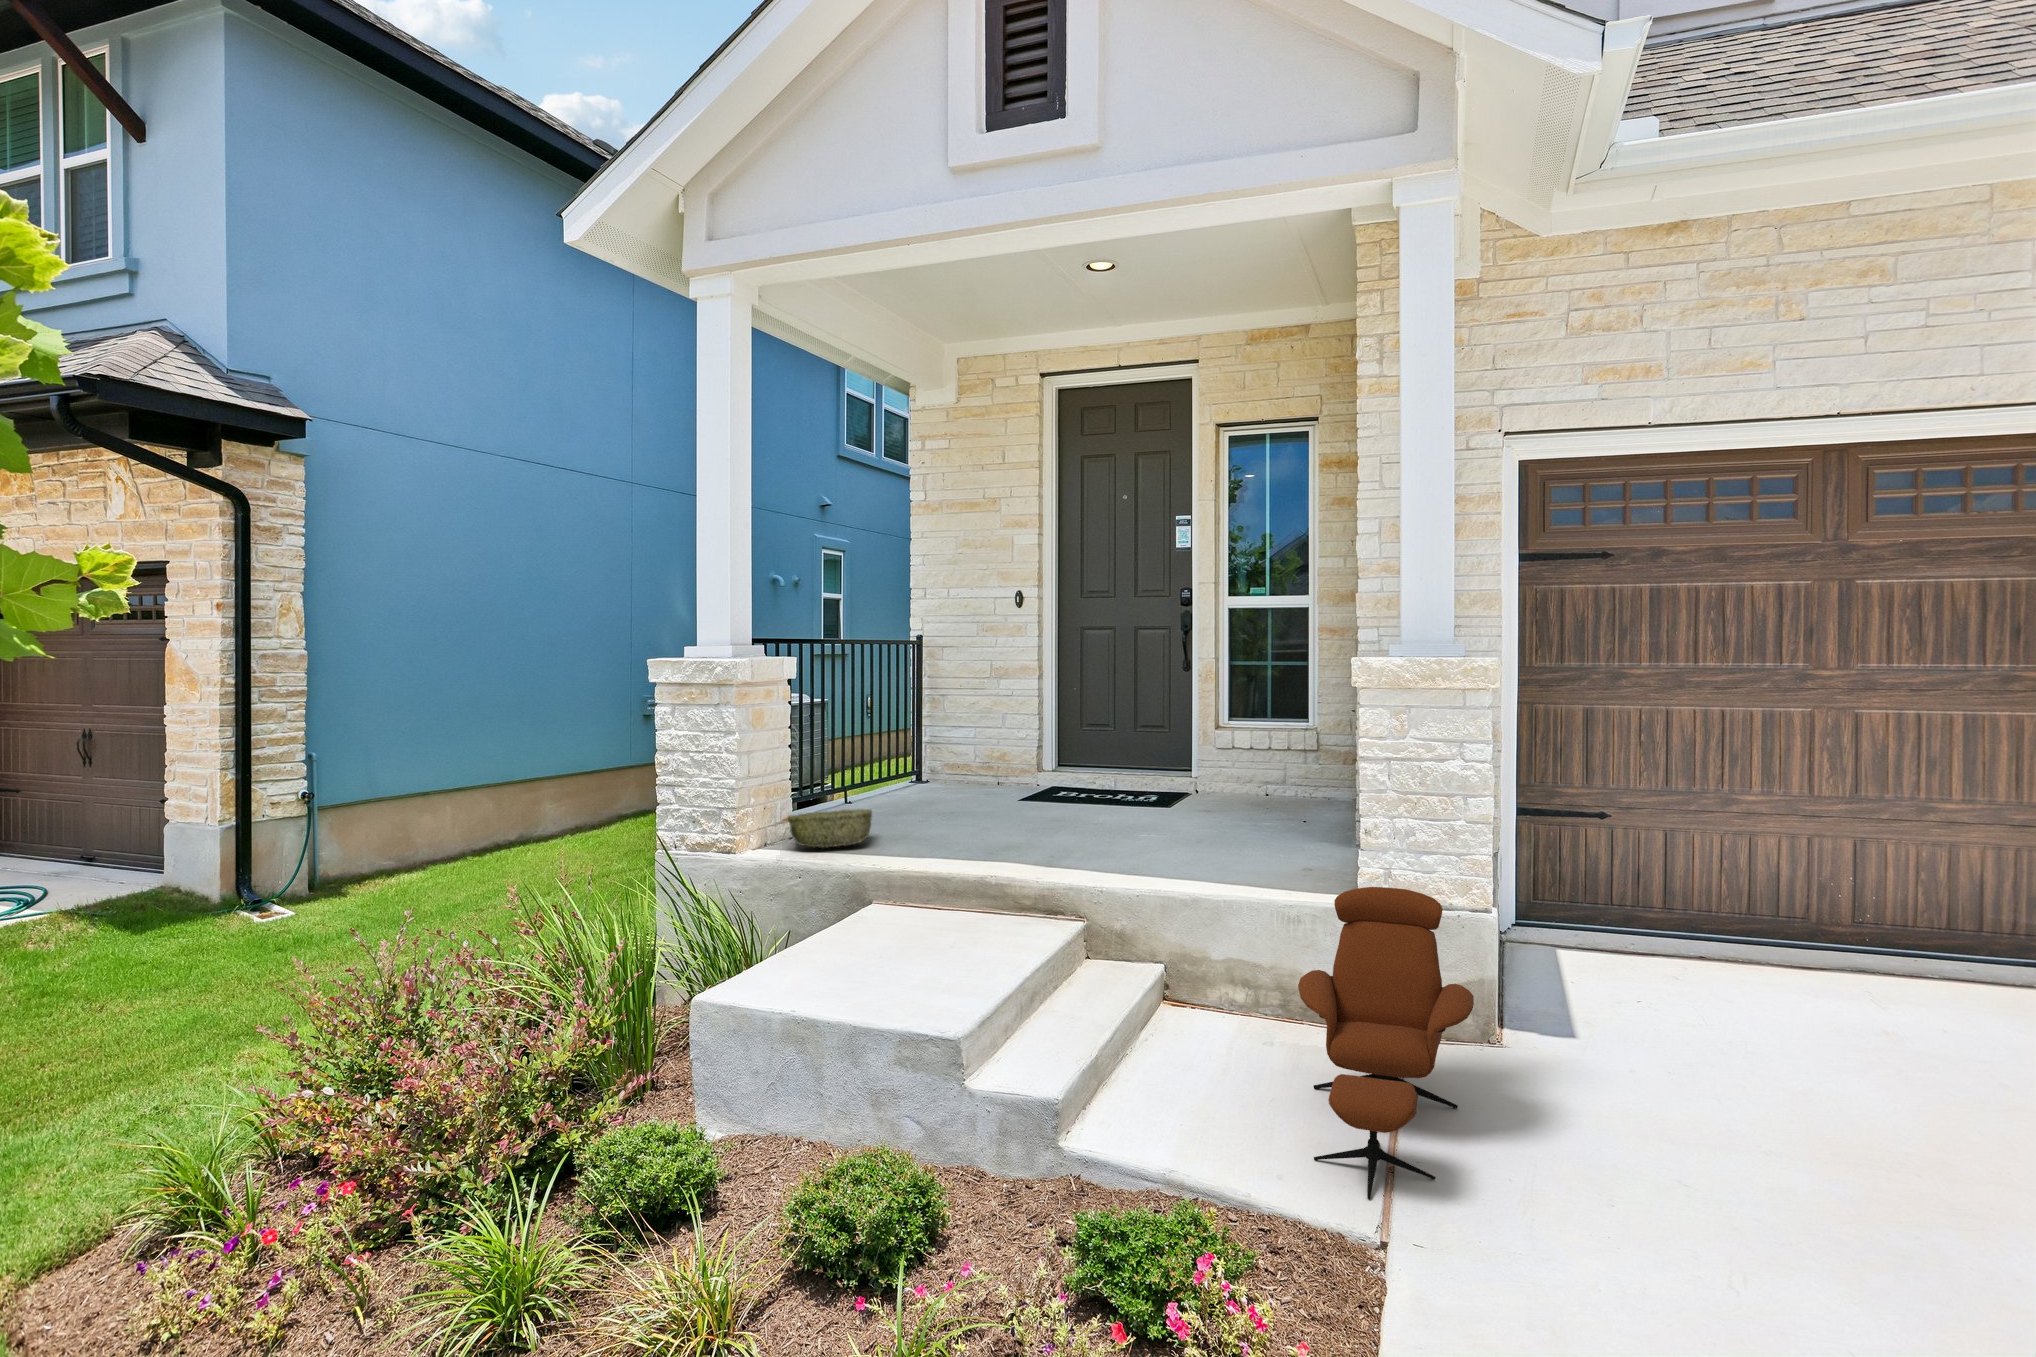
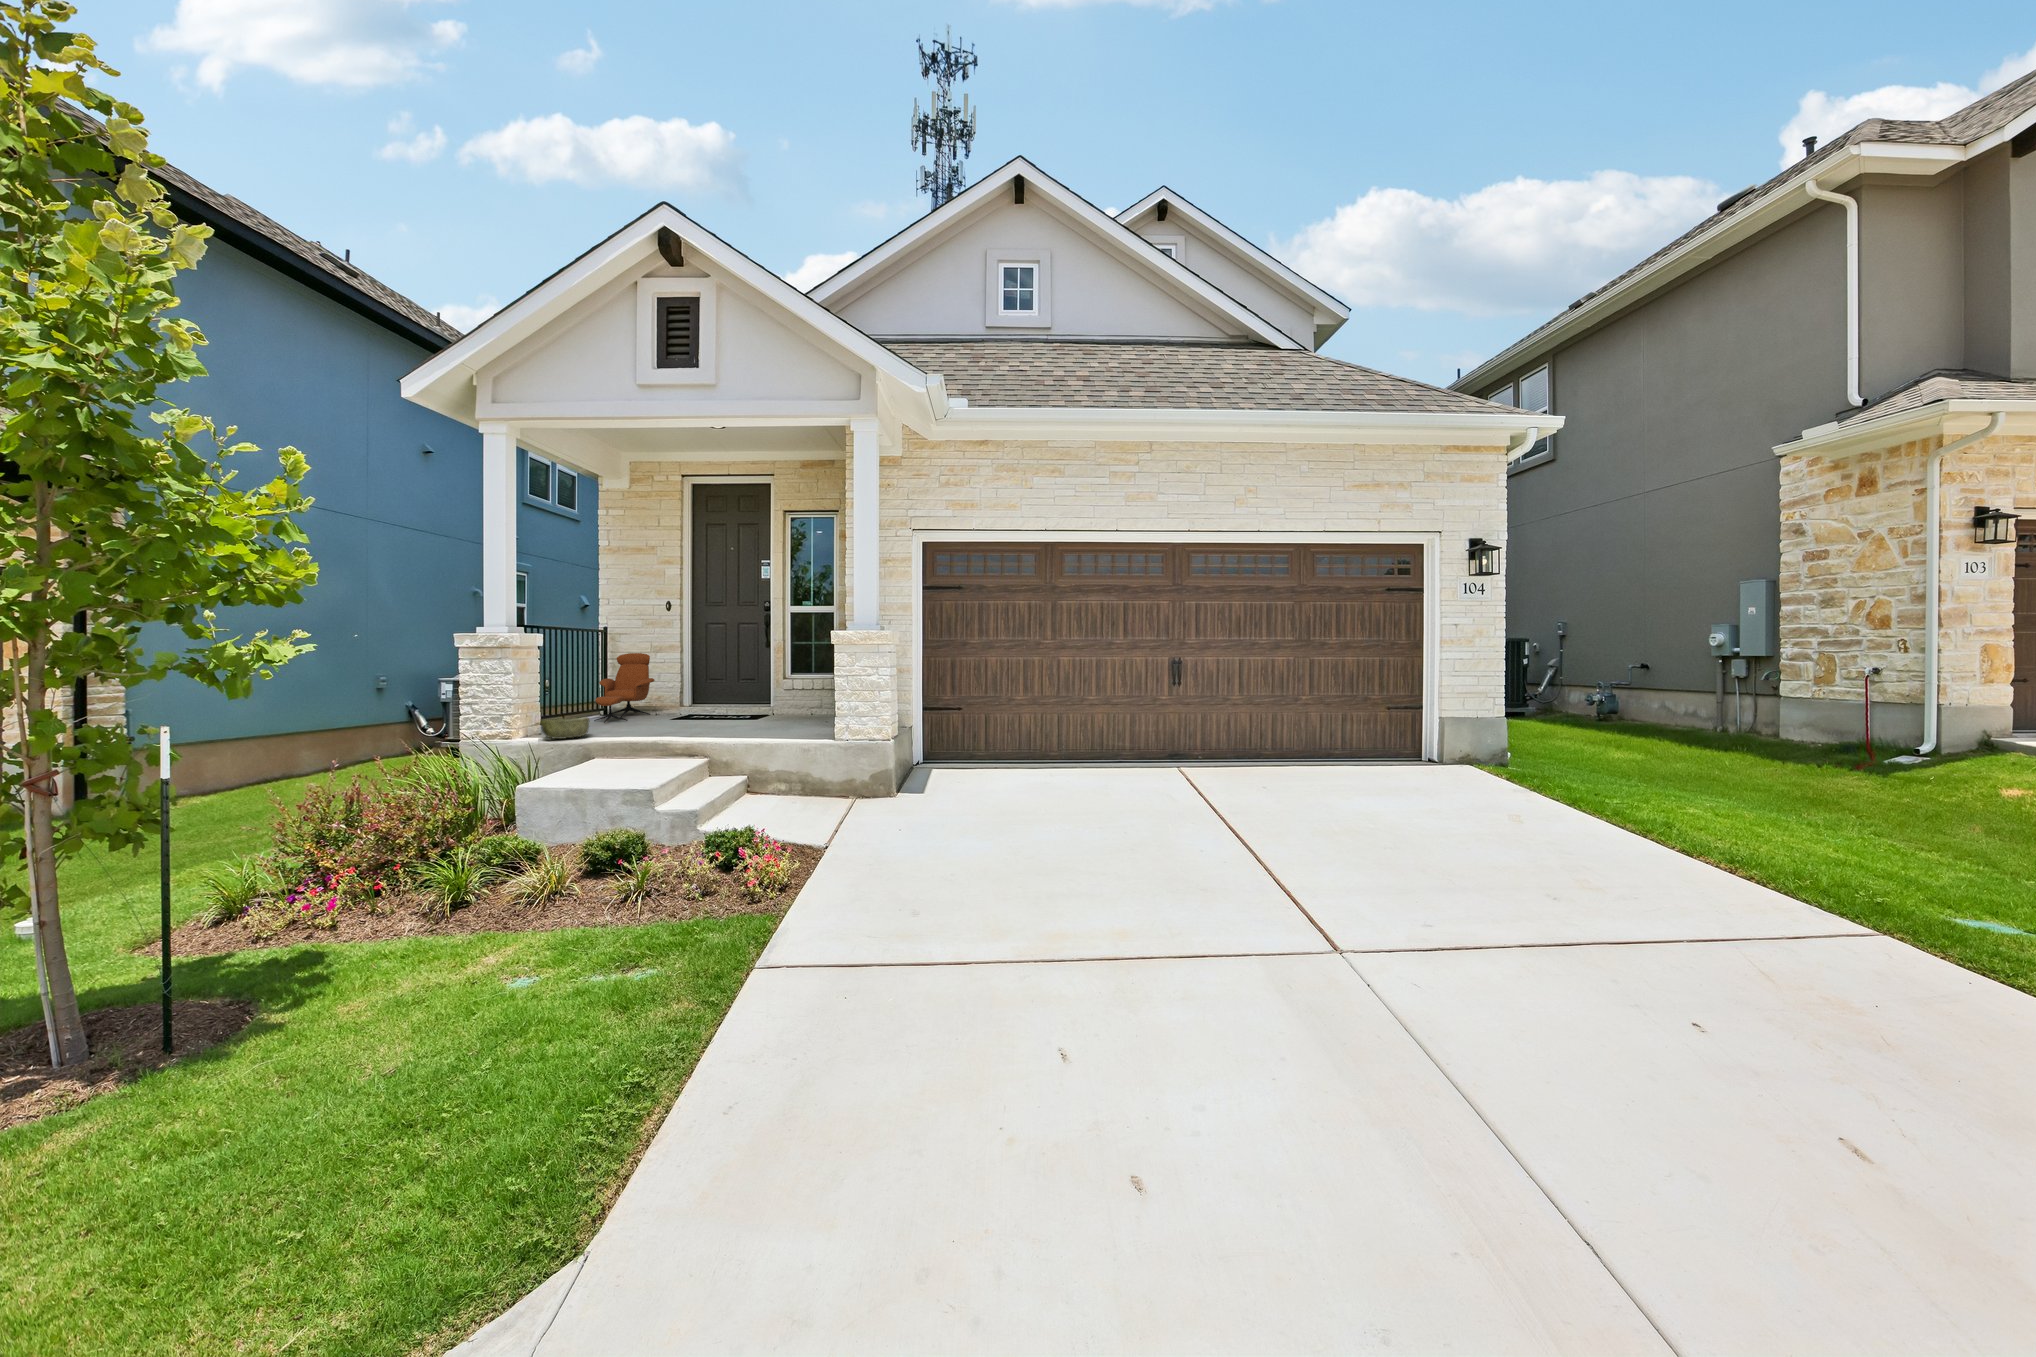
lounge chair: present [1298,887,1474,1199] -> present [594,653,655,723]

